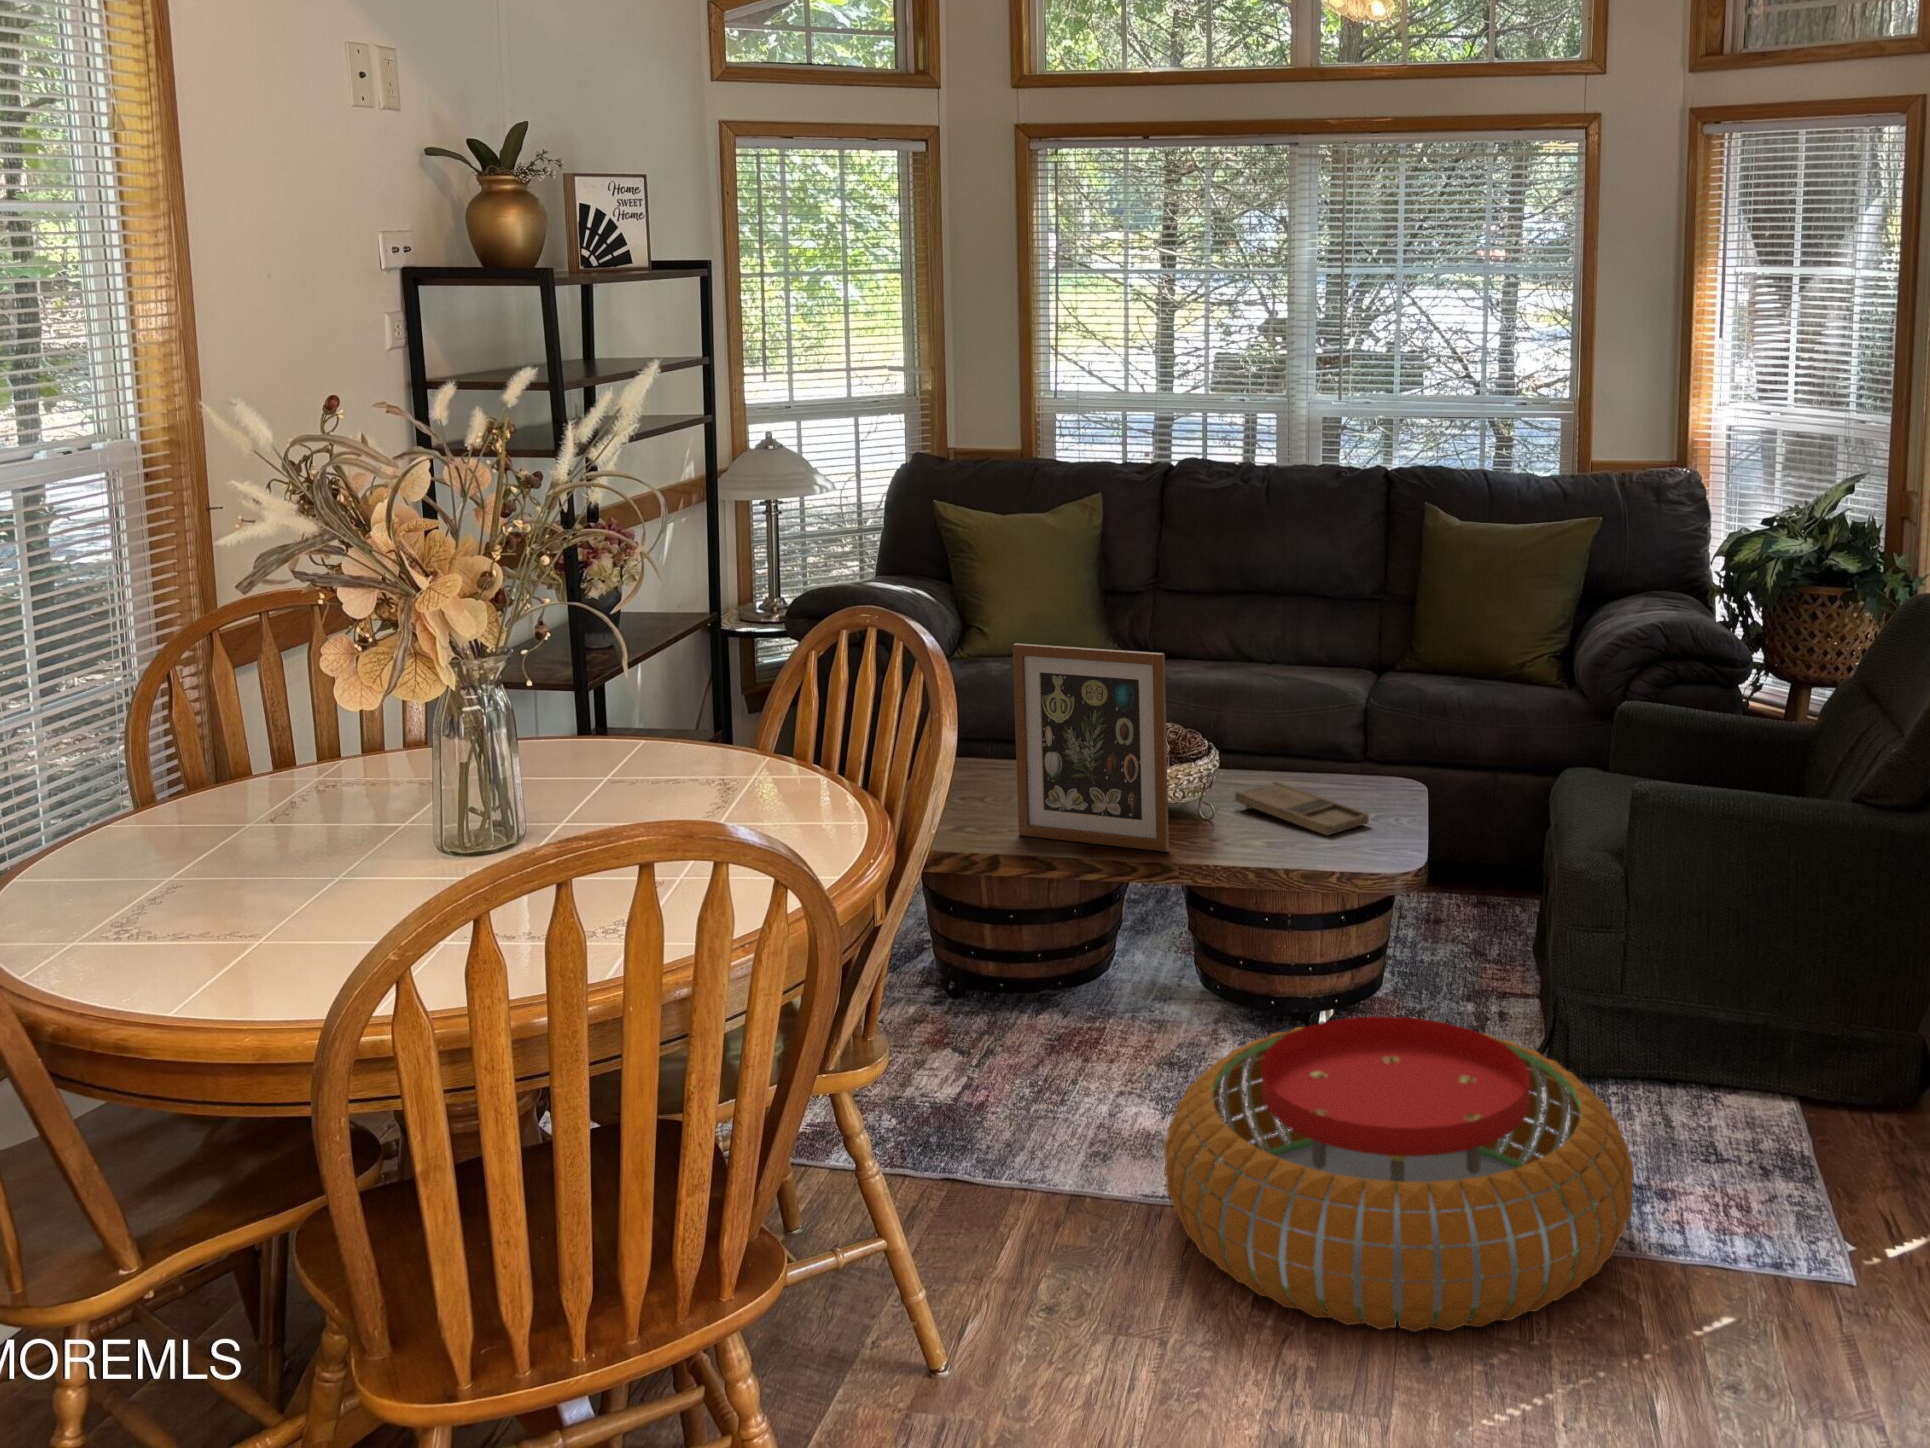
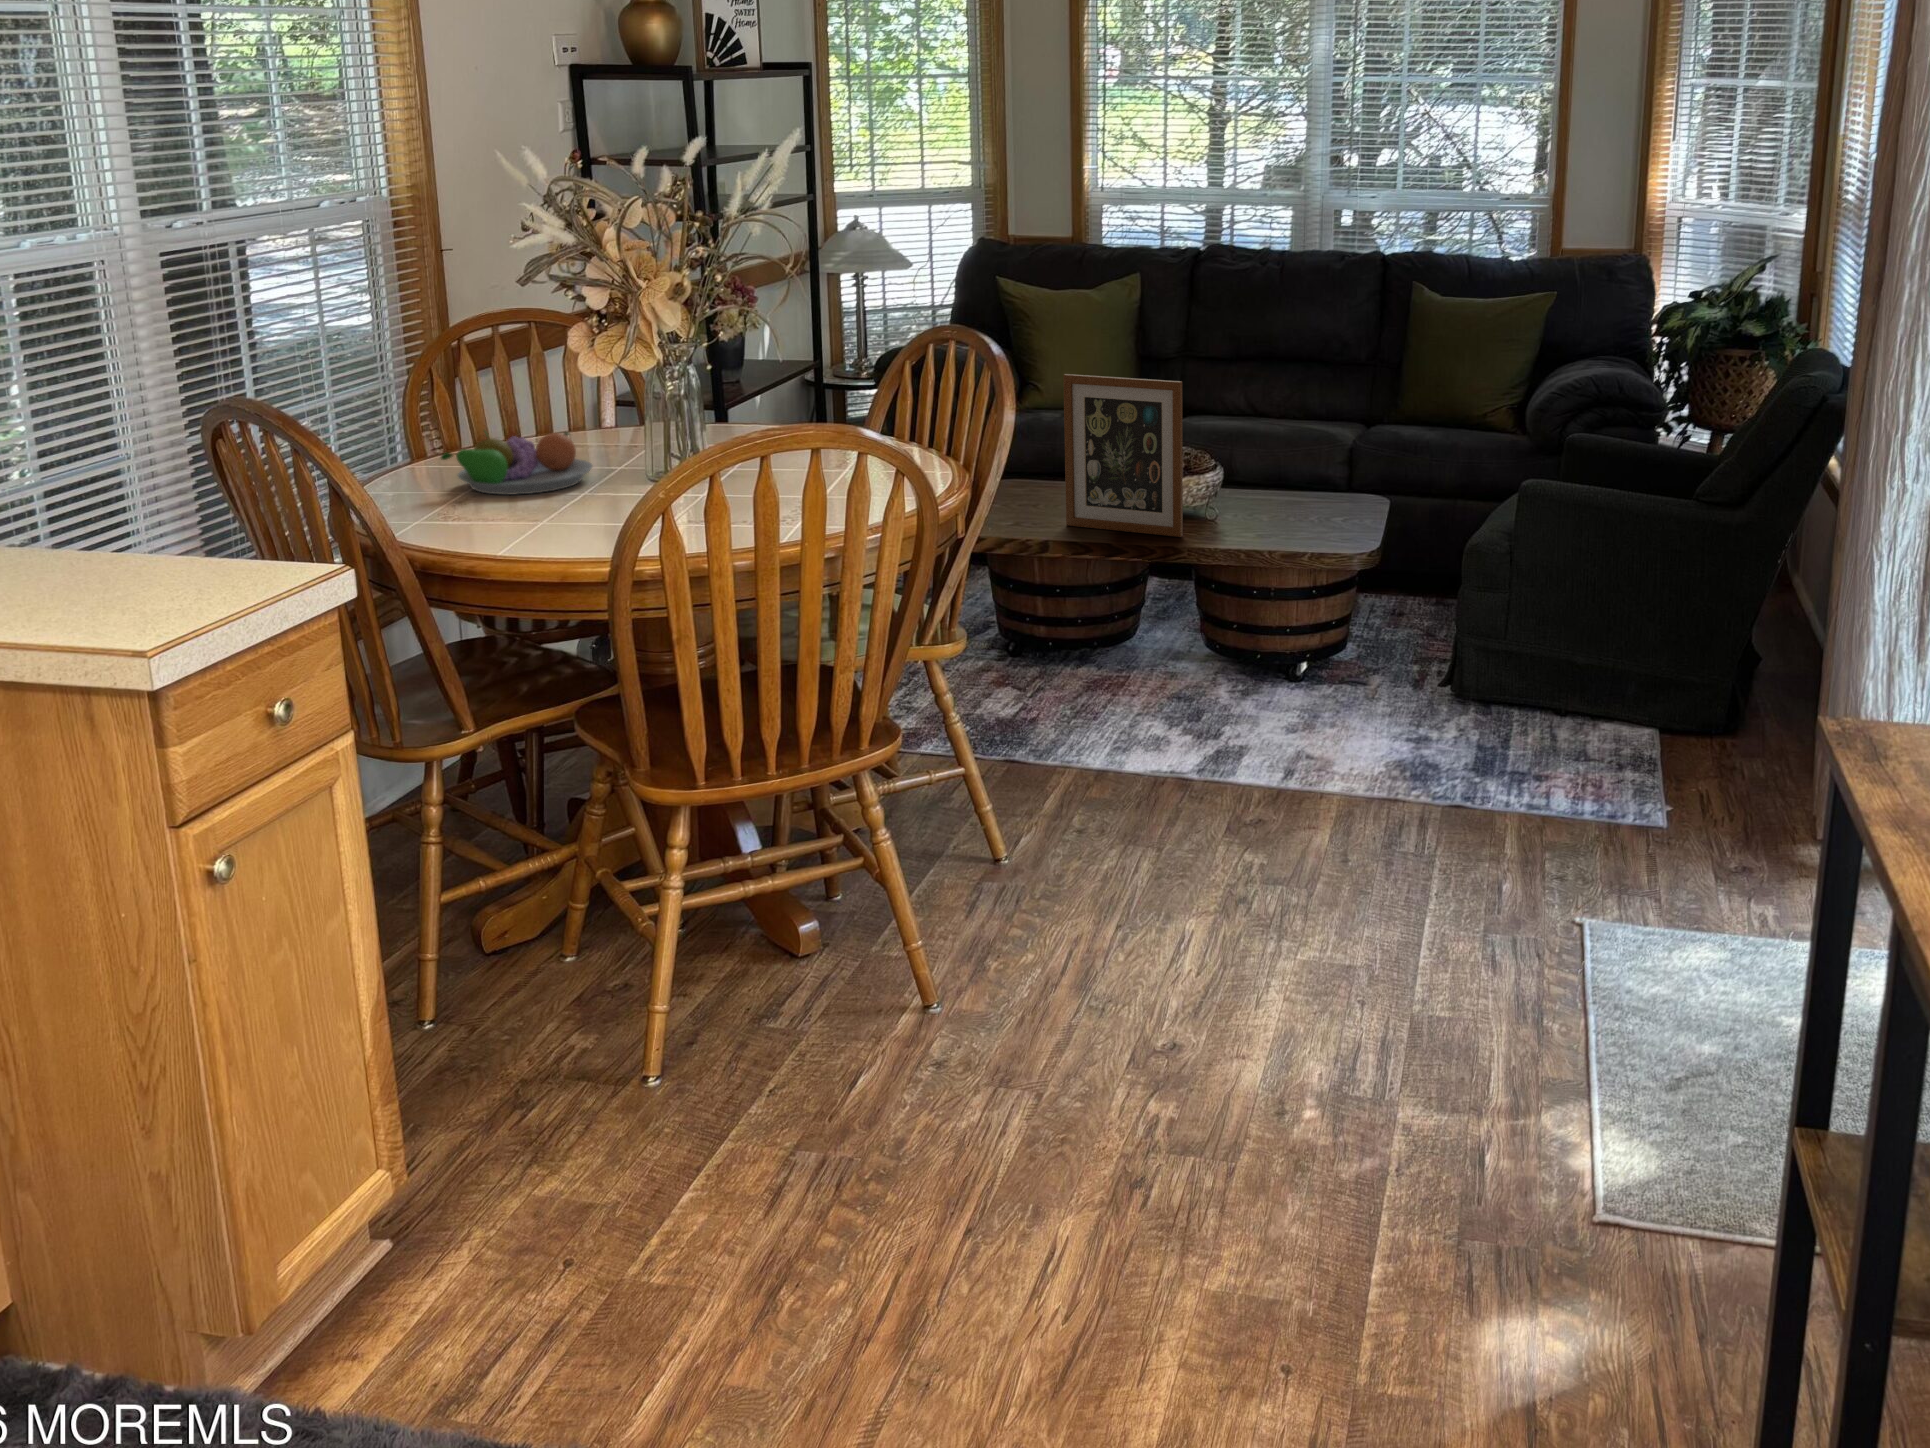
fruit bowl: none [144,776,365,876] -> present [441,431,592,495]
tray: present [1235,781,1369,835] -> none [1238,491,1341,529]
pouf: present [1164,1016,1633,1332] -> none [1168,646,1510,847]

